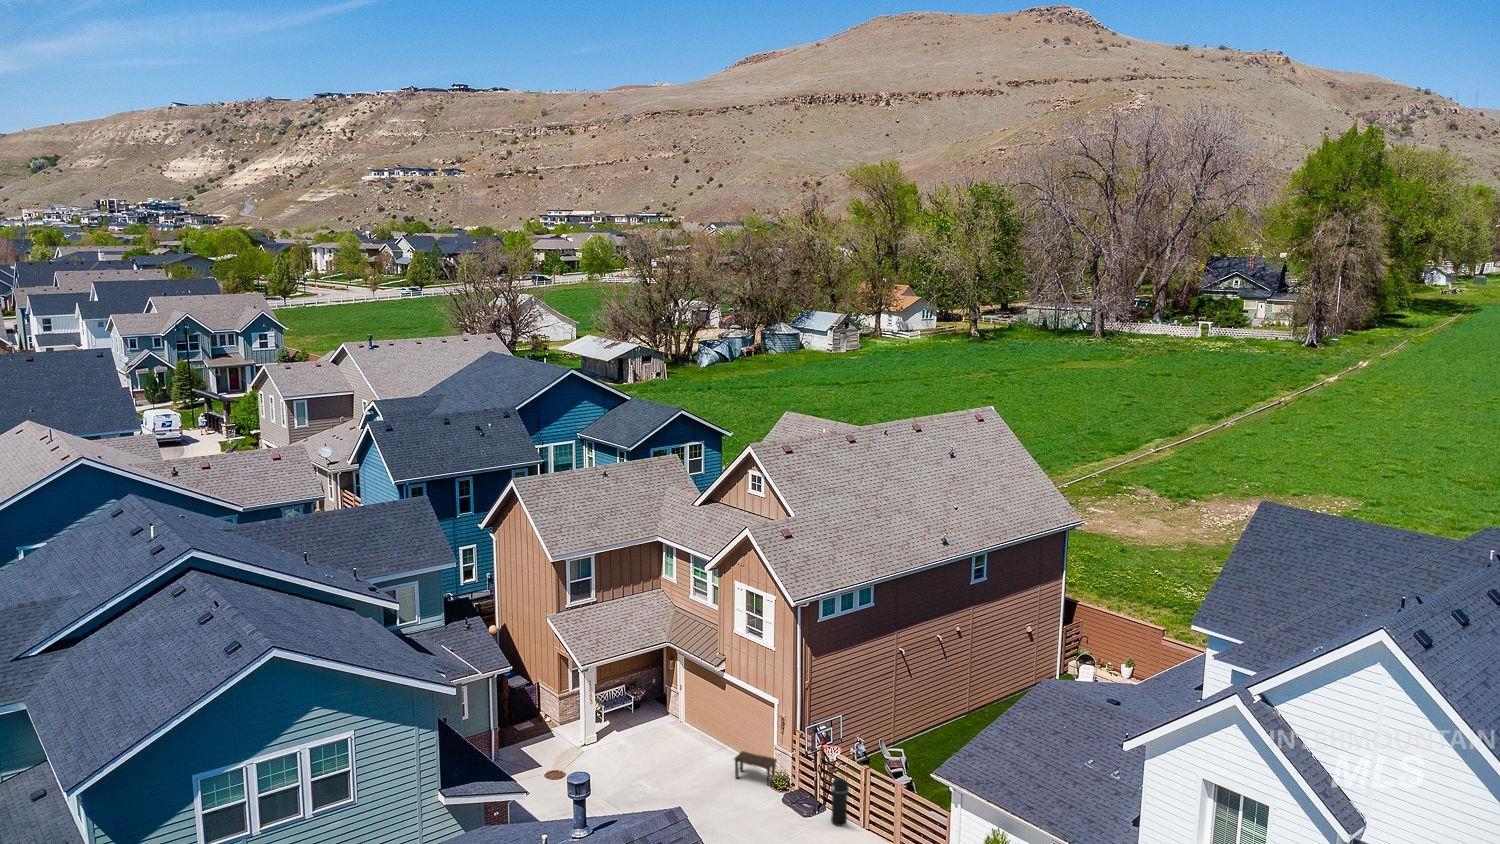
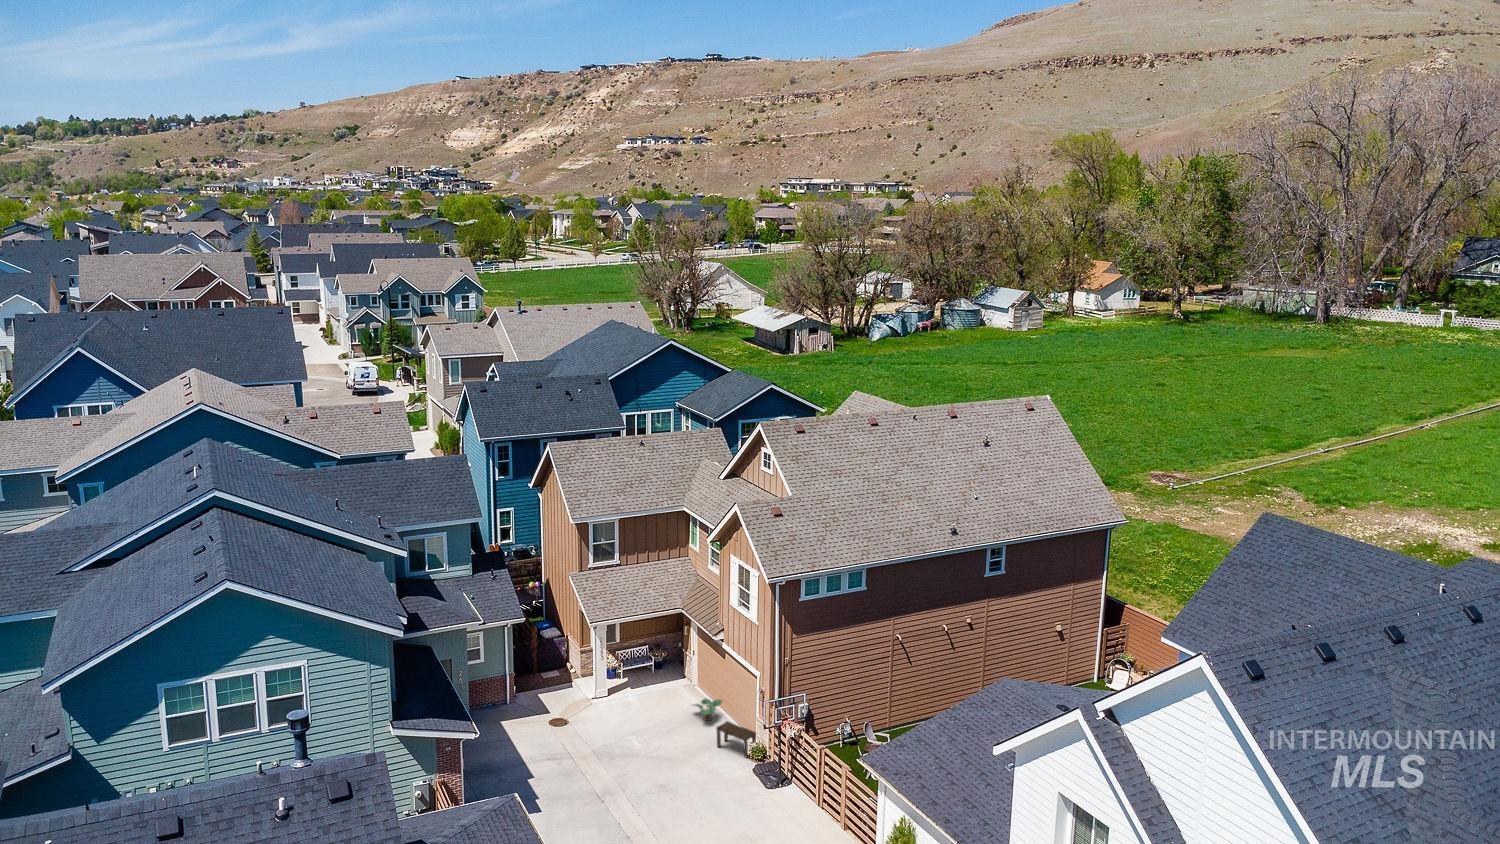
potted plant: none [694,730,726,754] -> present [694,699,722,721]
trash can: present [831,778,849,826] -> none [789,757,807,805]

